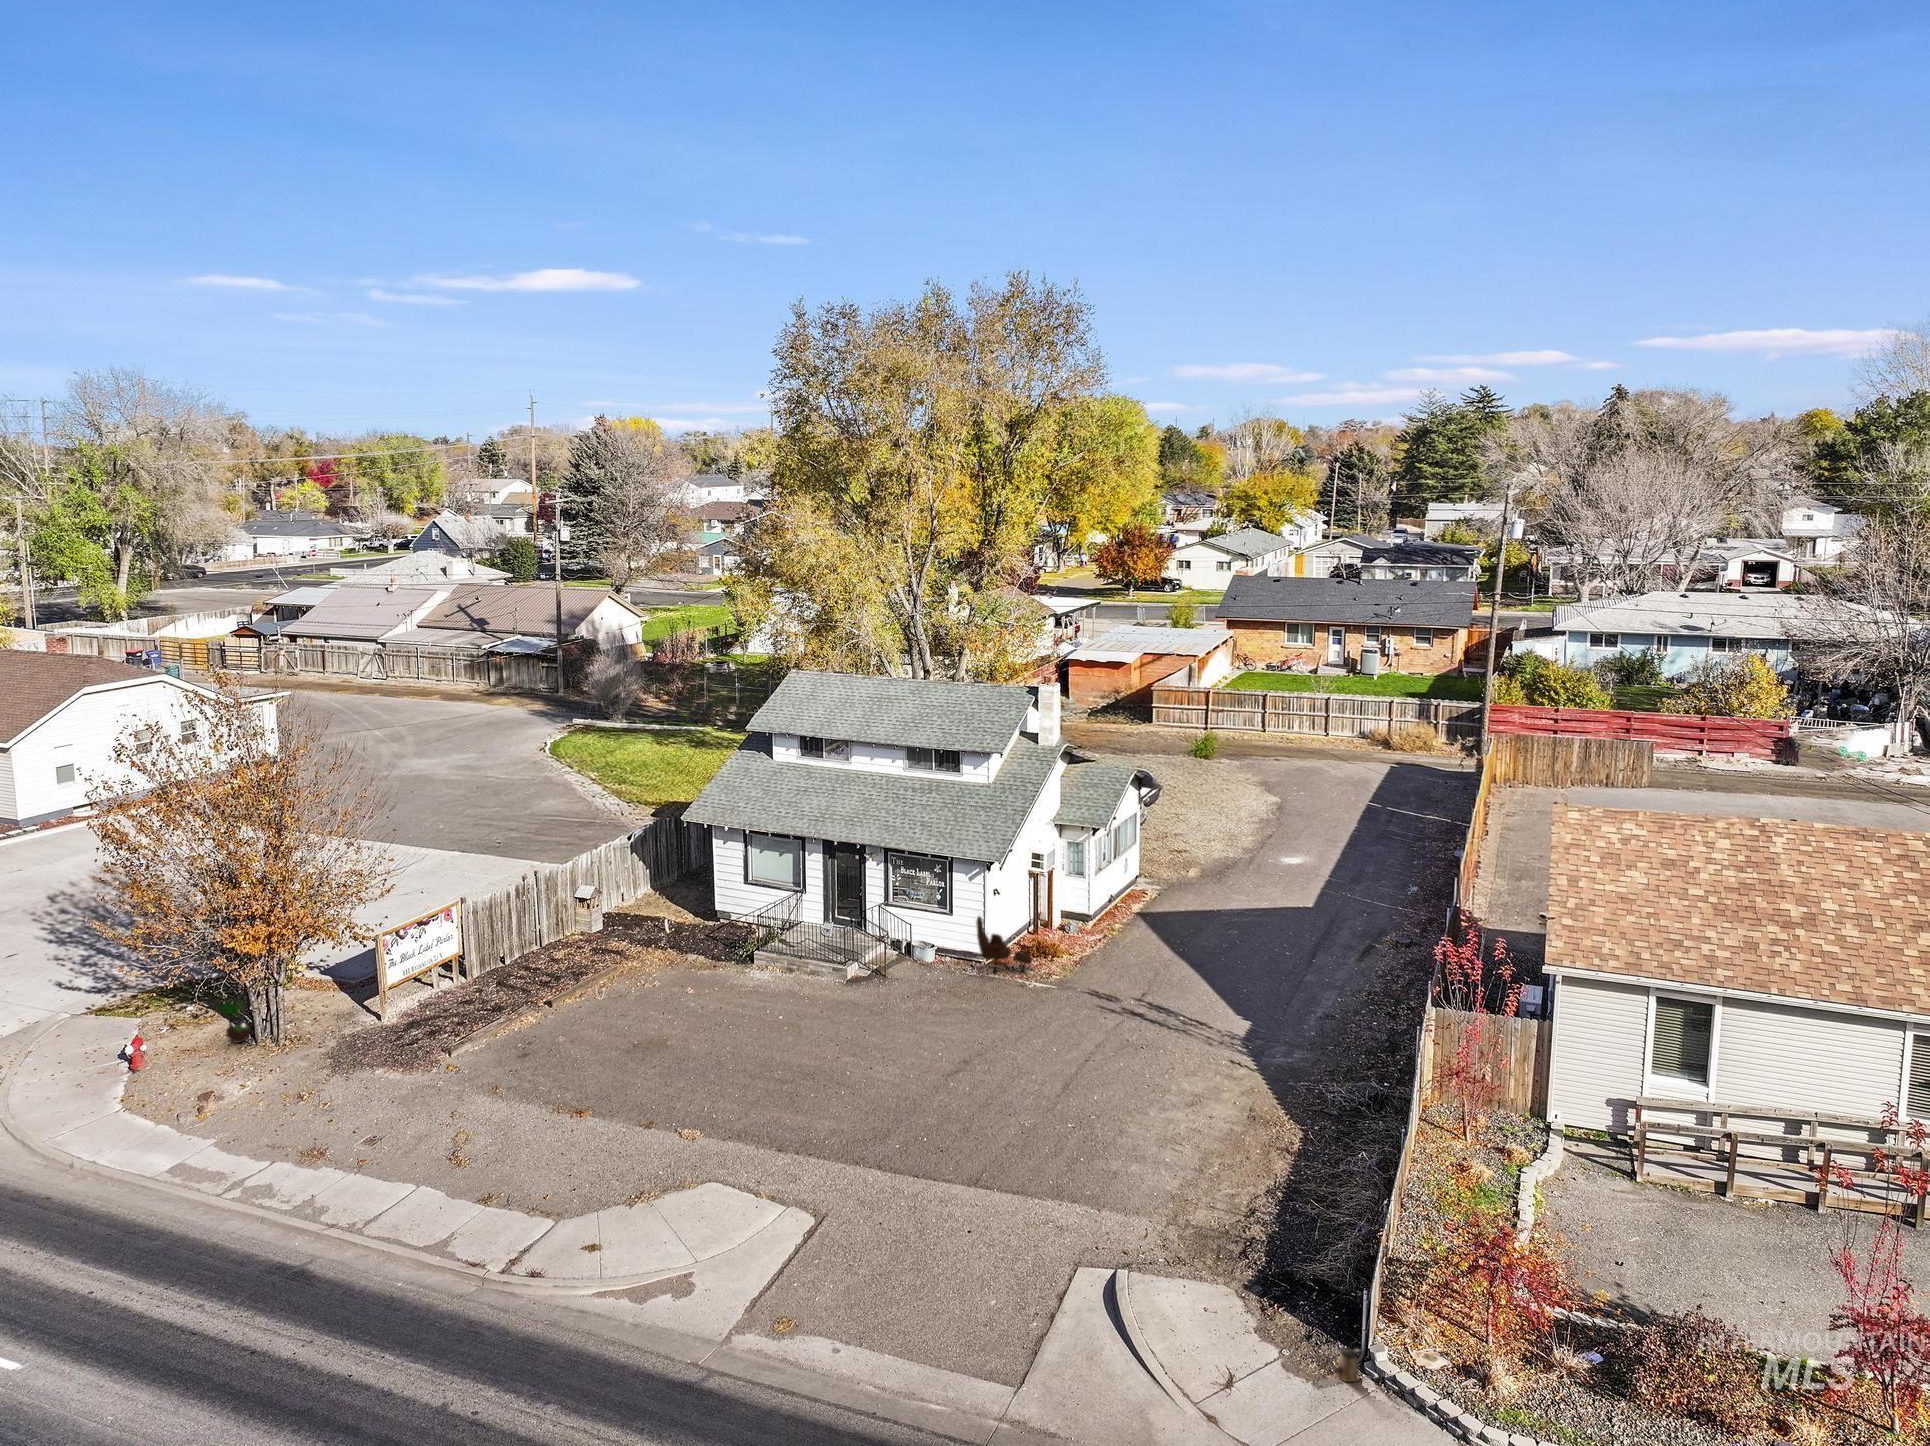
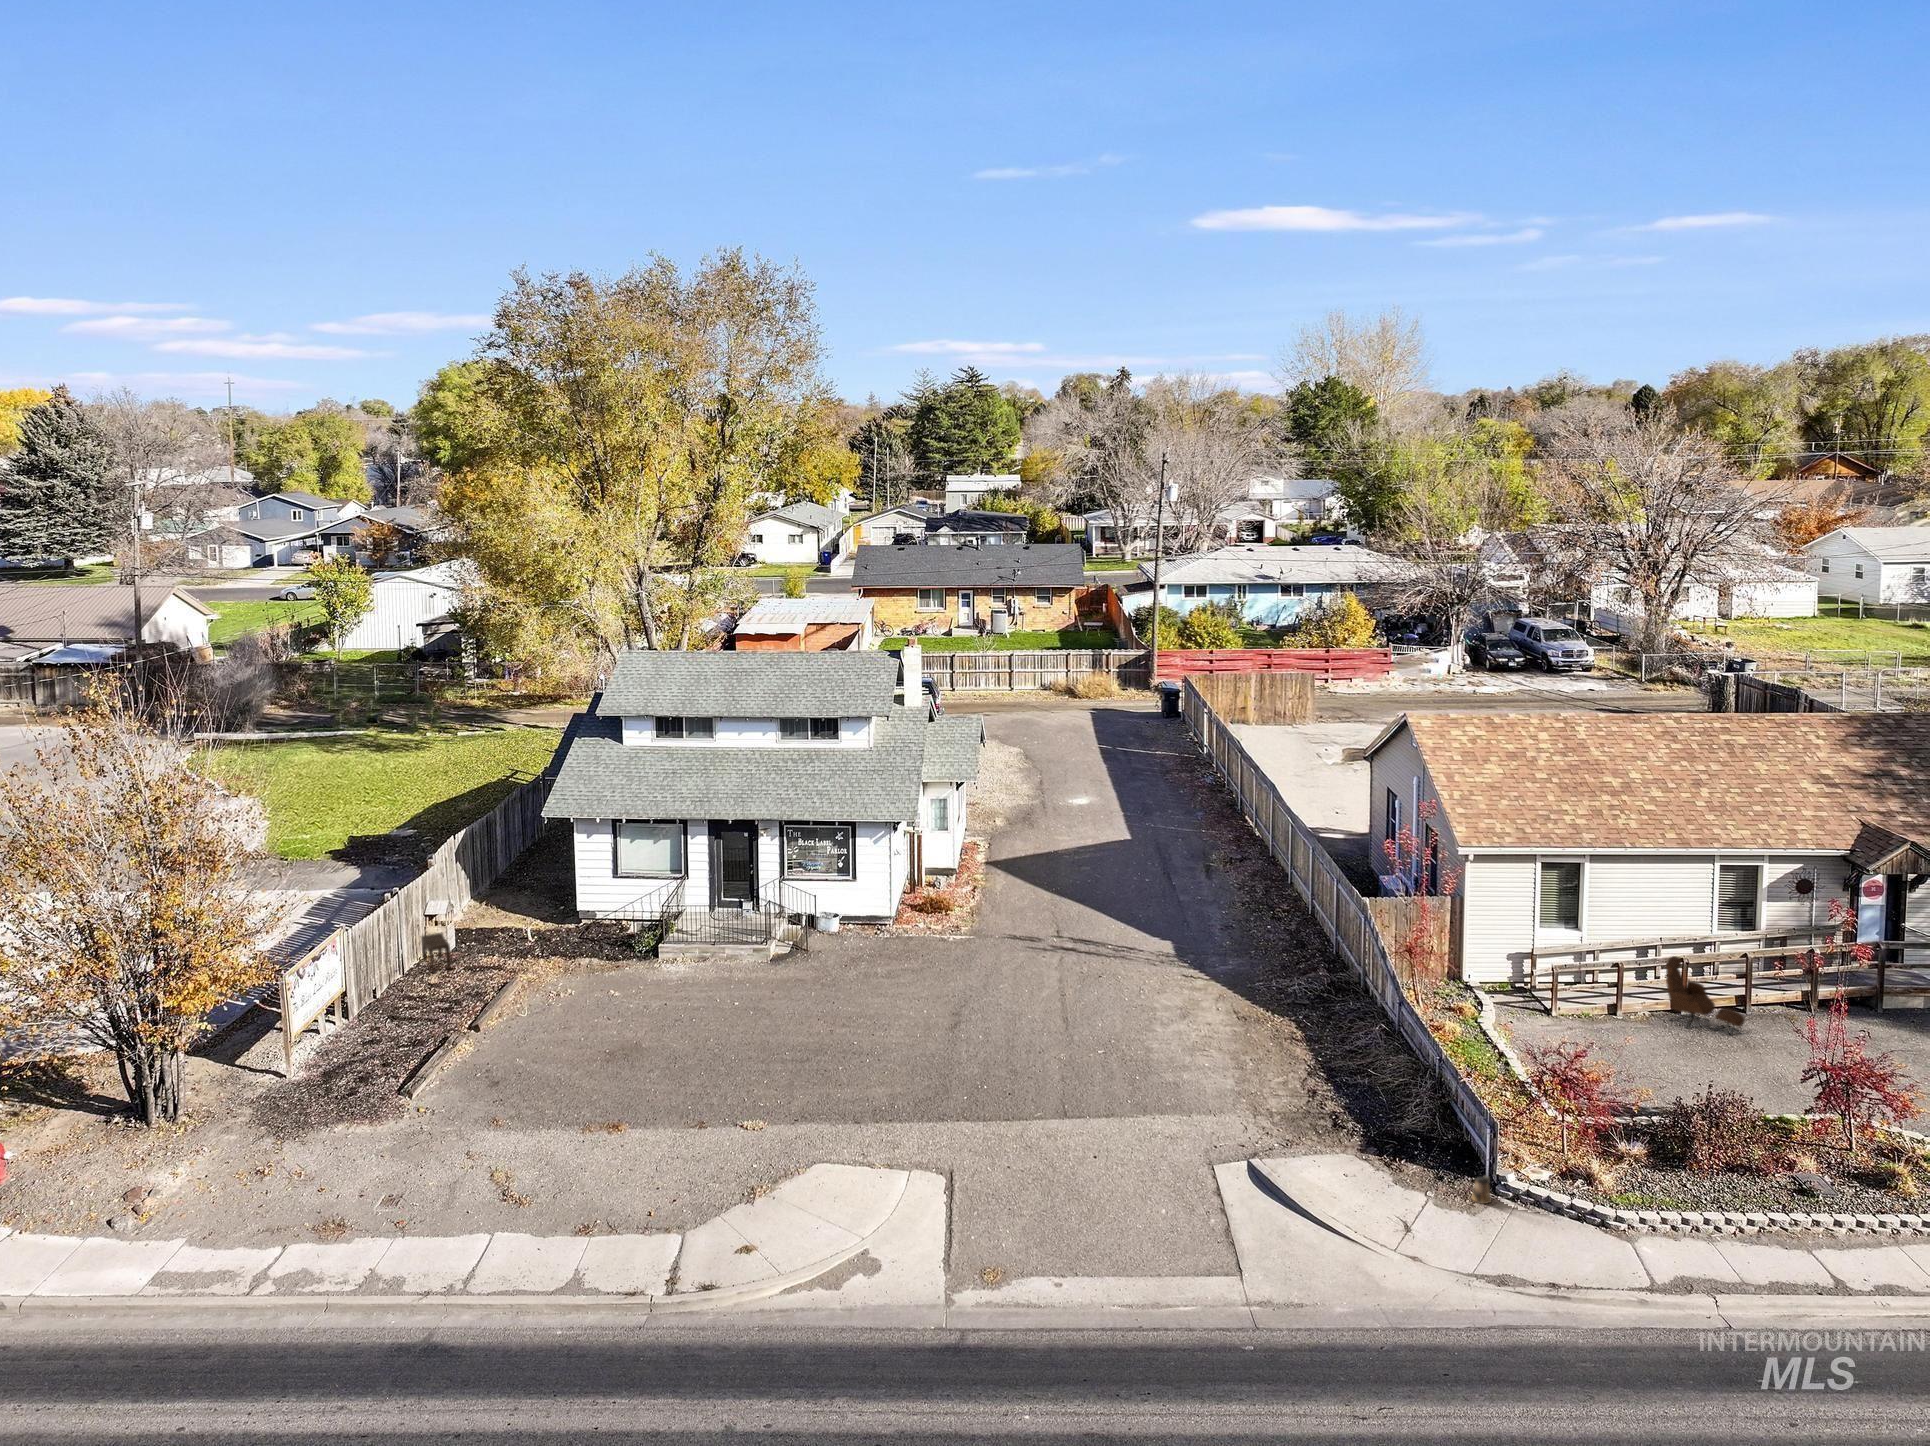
bench: none [562,913,586,947] -> present [421,933,451,973]
lounge chair: present [976,916,1032,973] -> present [1666,956,1745,1034]
potted tree: present [217,1000,251,1043] -> none [99,1077,146,1133]

